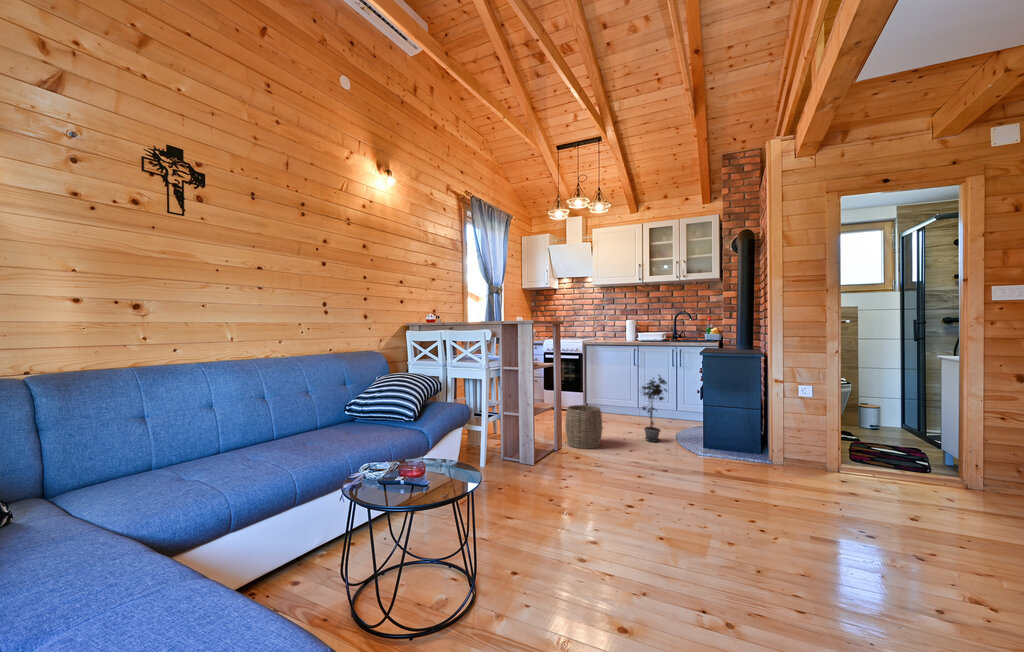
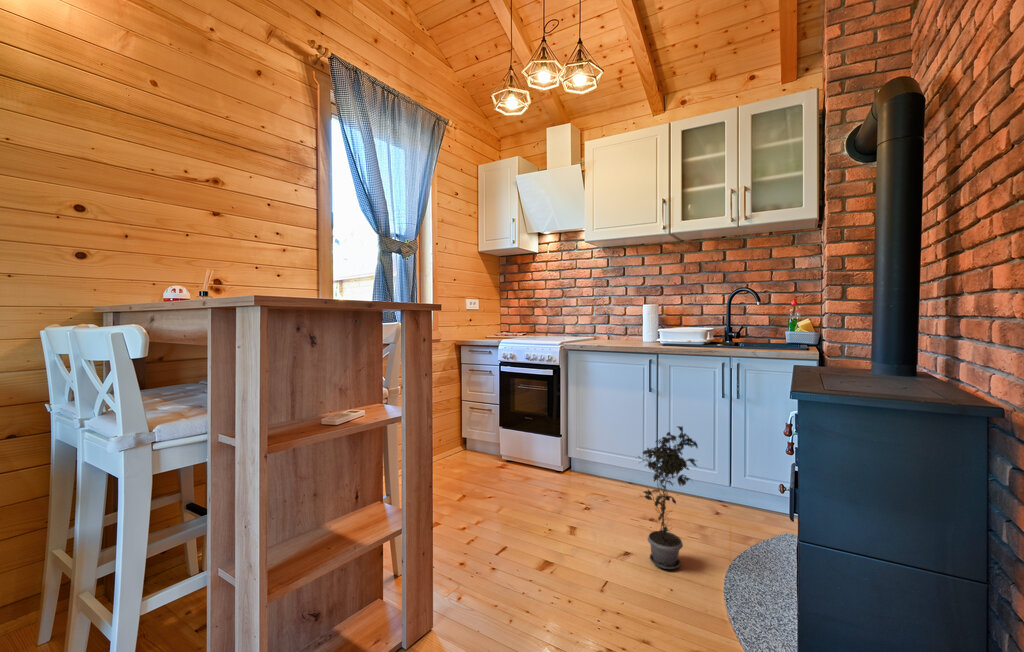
woven basket: present [565,405,602,449] -> none [475,485,551,594]

